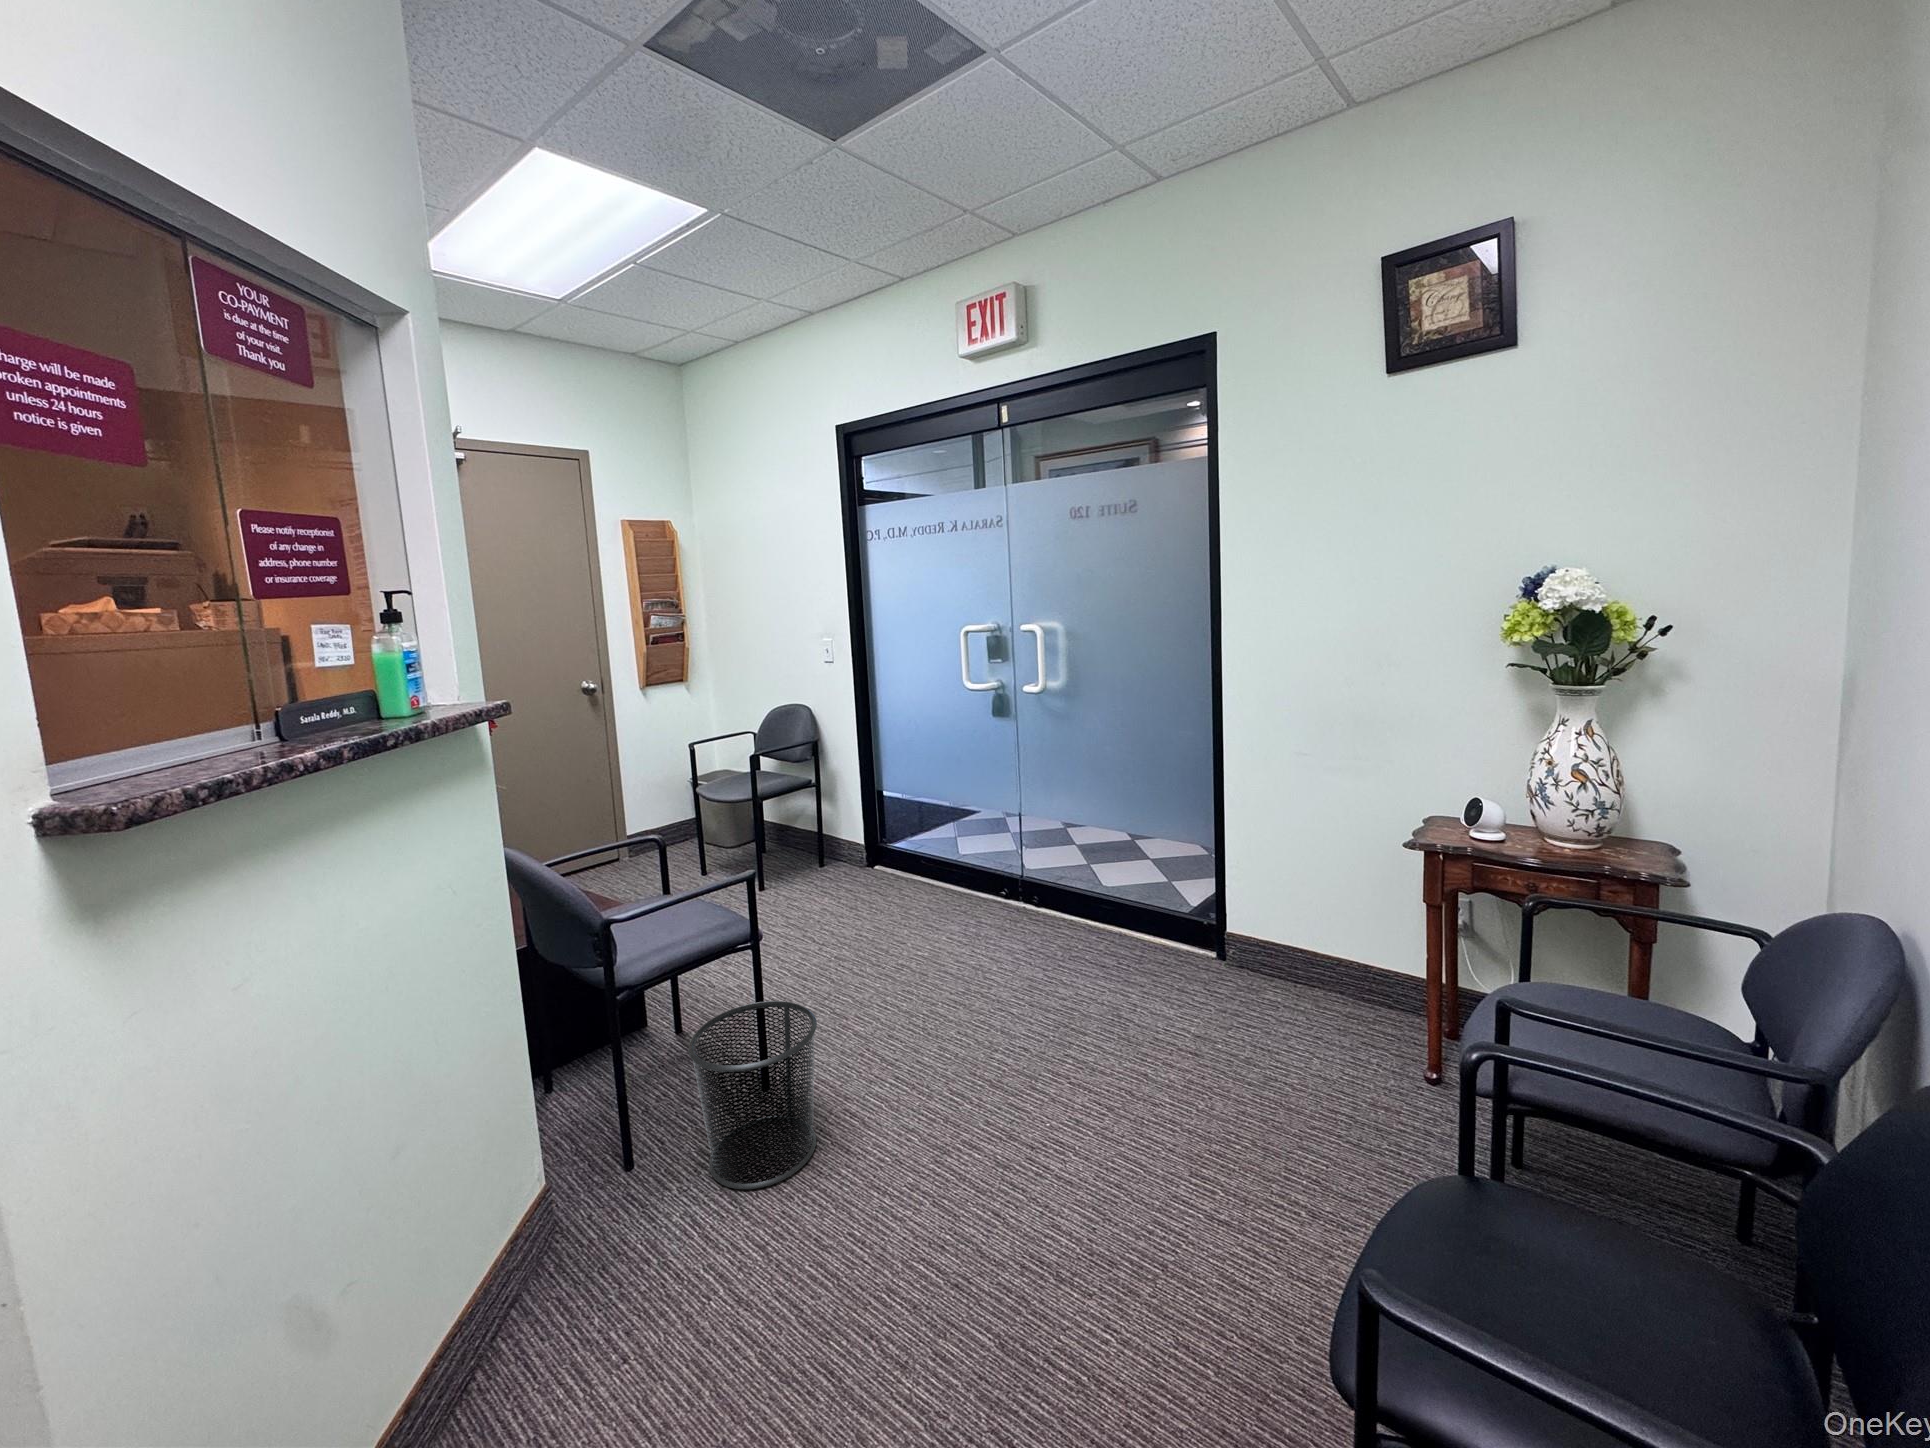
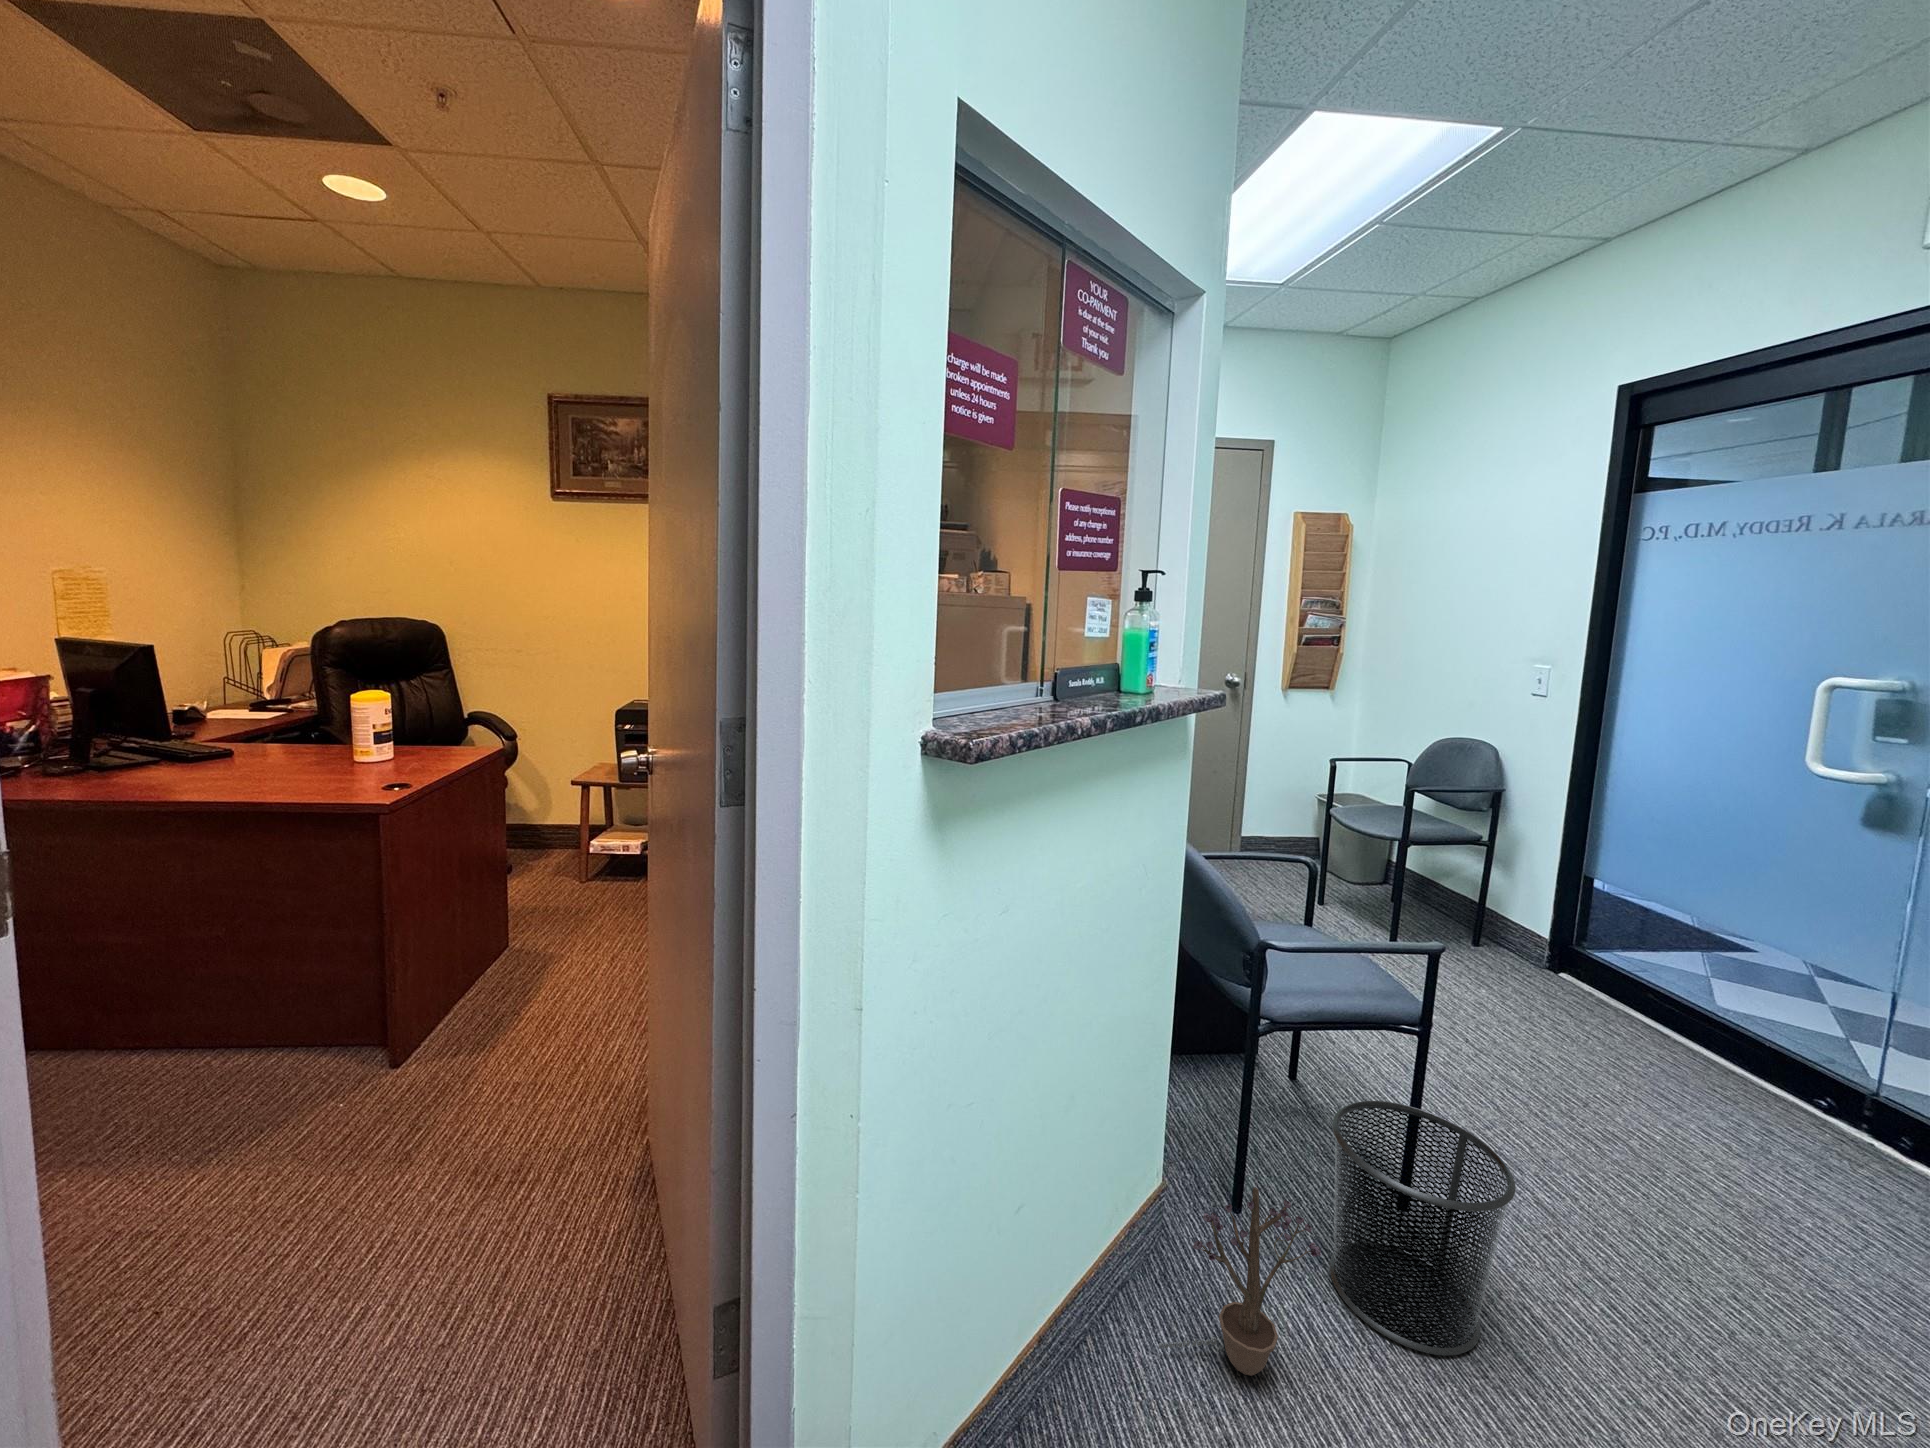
decorative plant: none [551,1129,681,1336] -> present [1159,1187,1321,1376]

